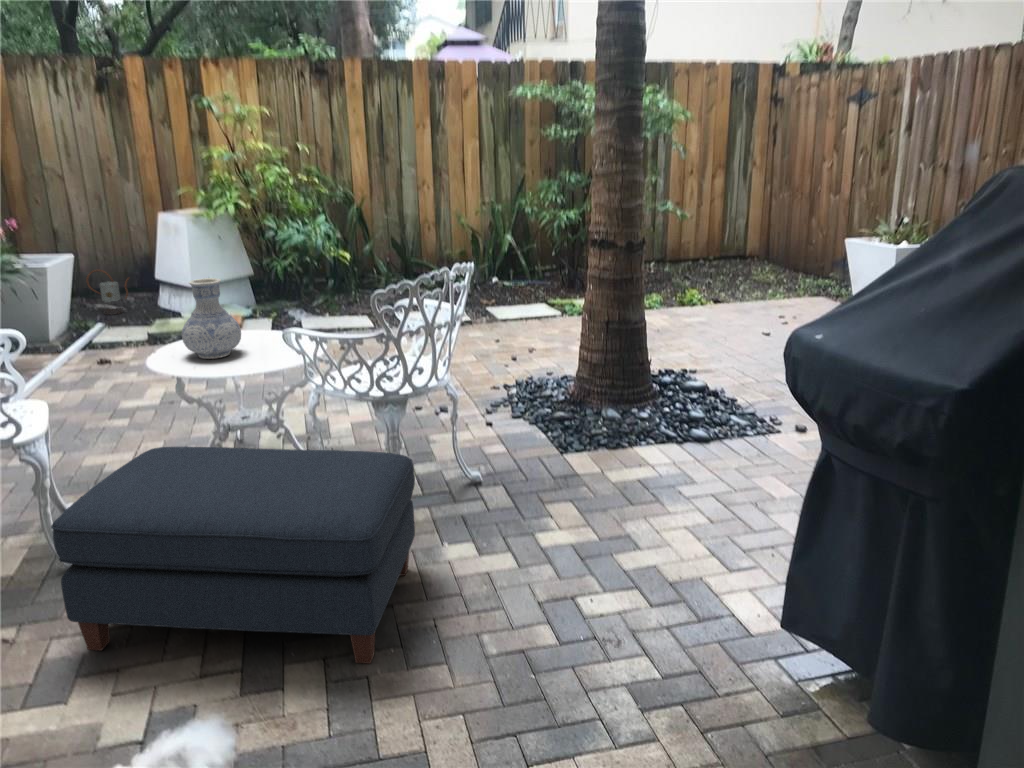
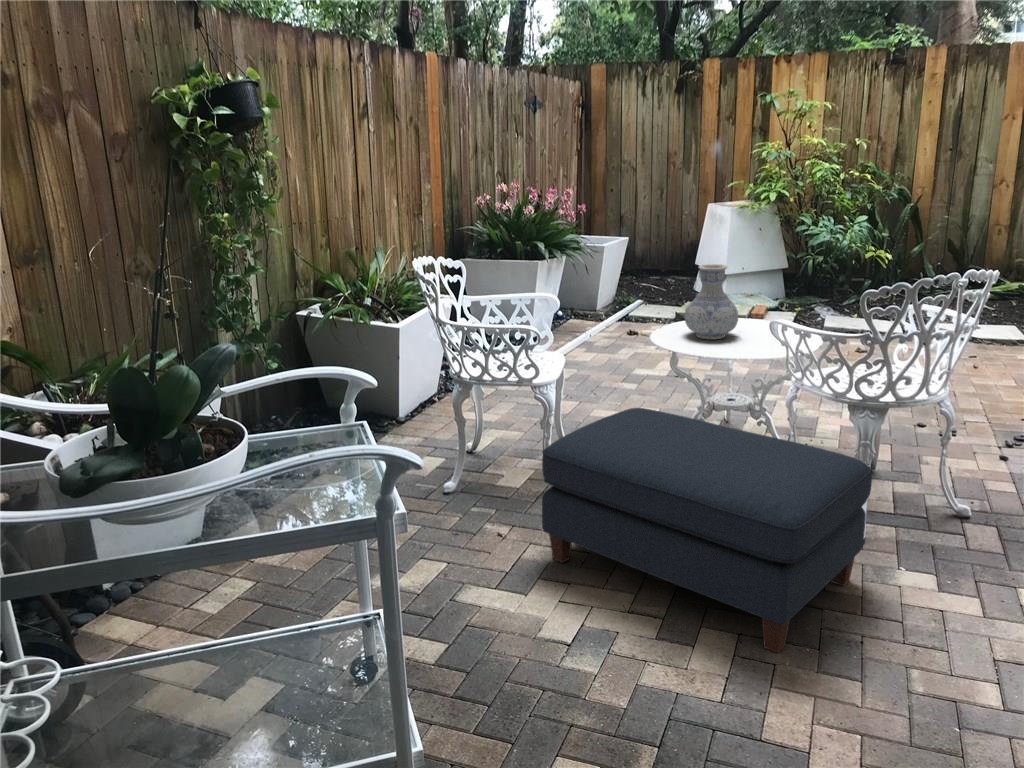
watering can: present [86,270,129,315] -> none [638,253,674,295]

